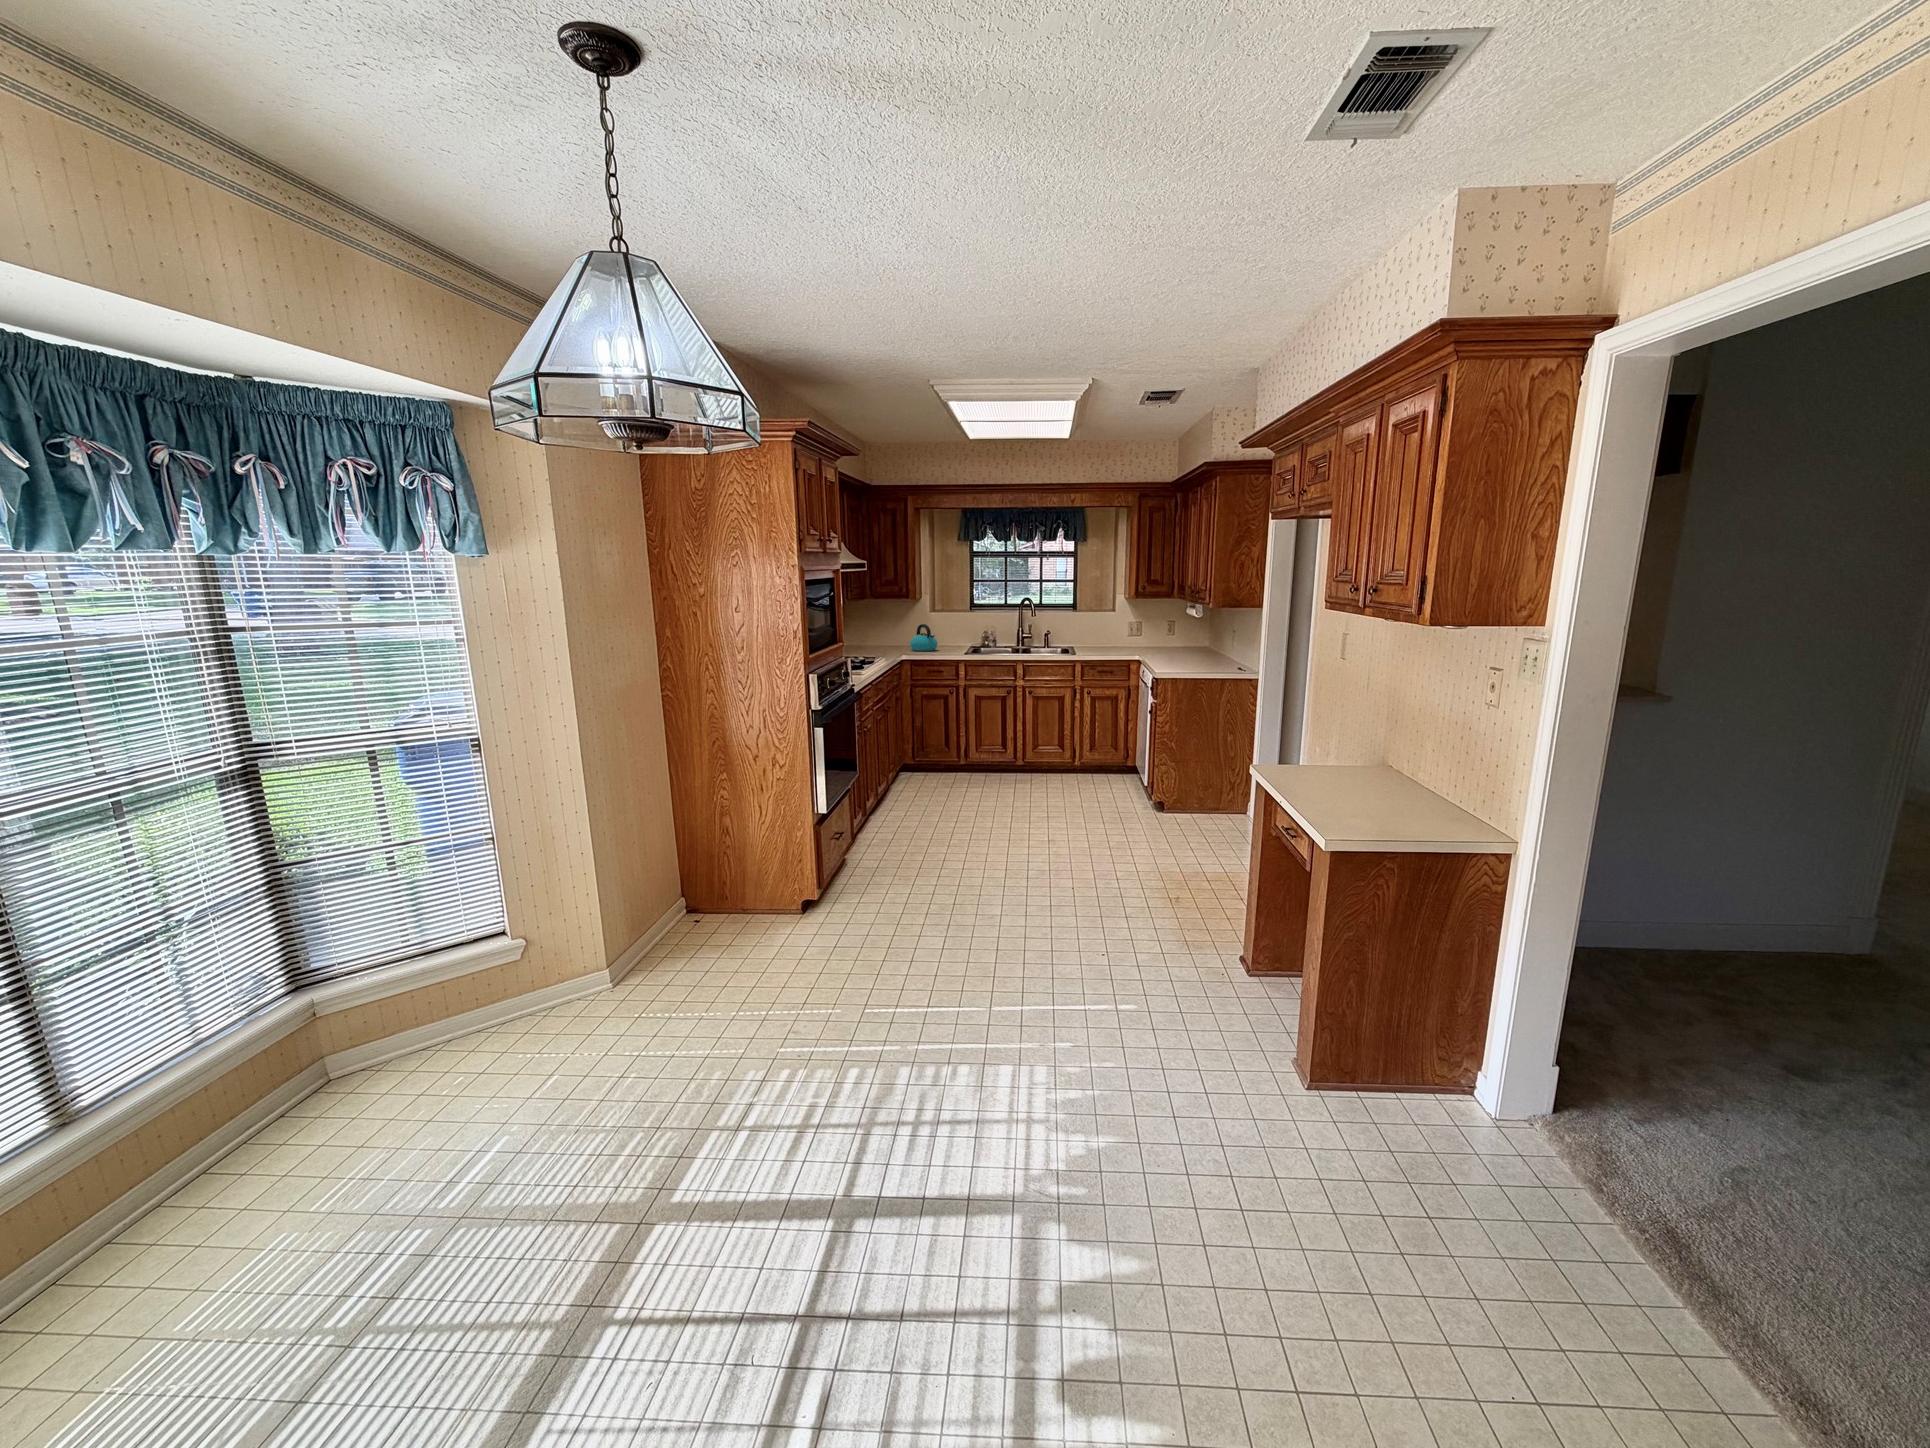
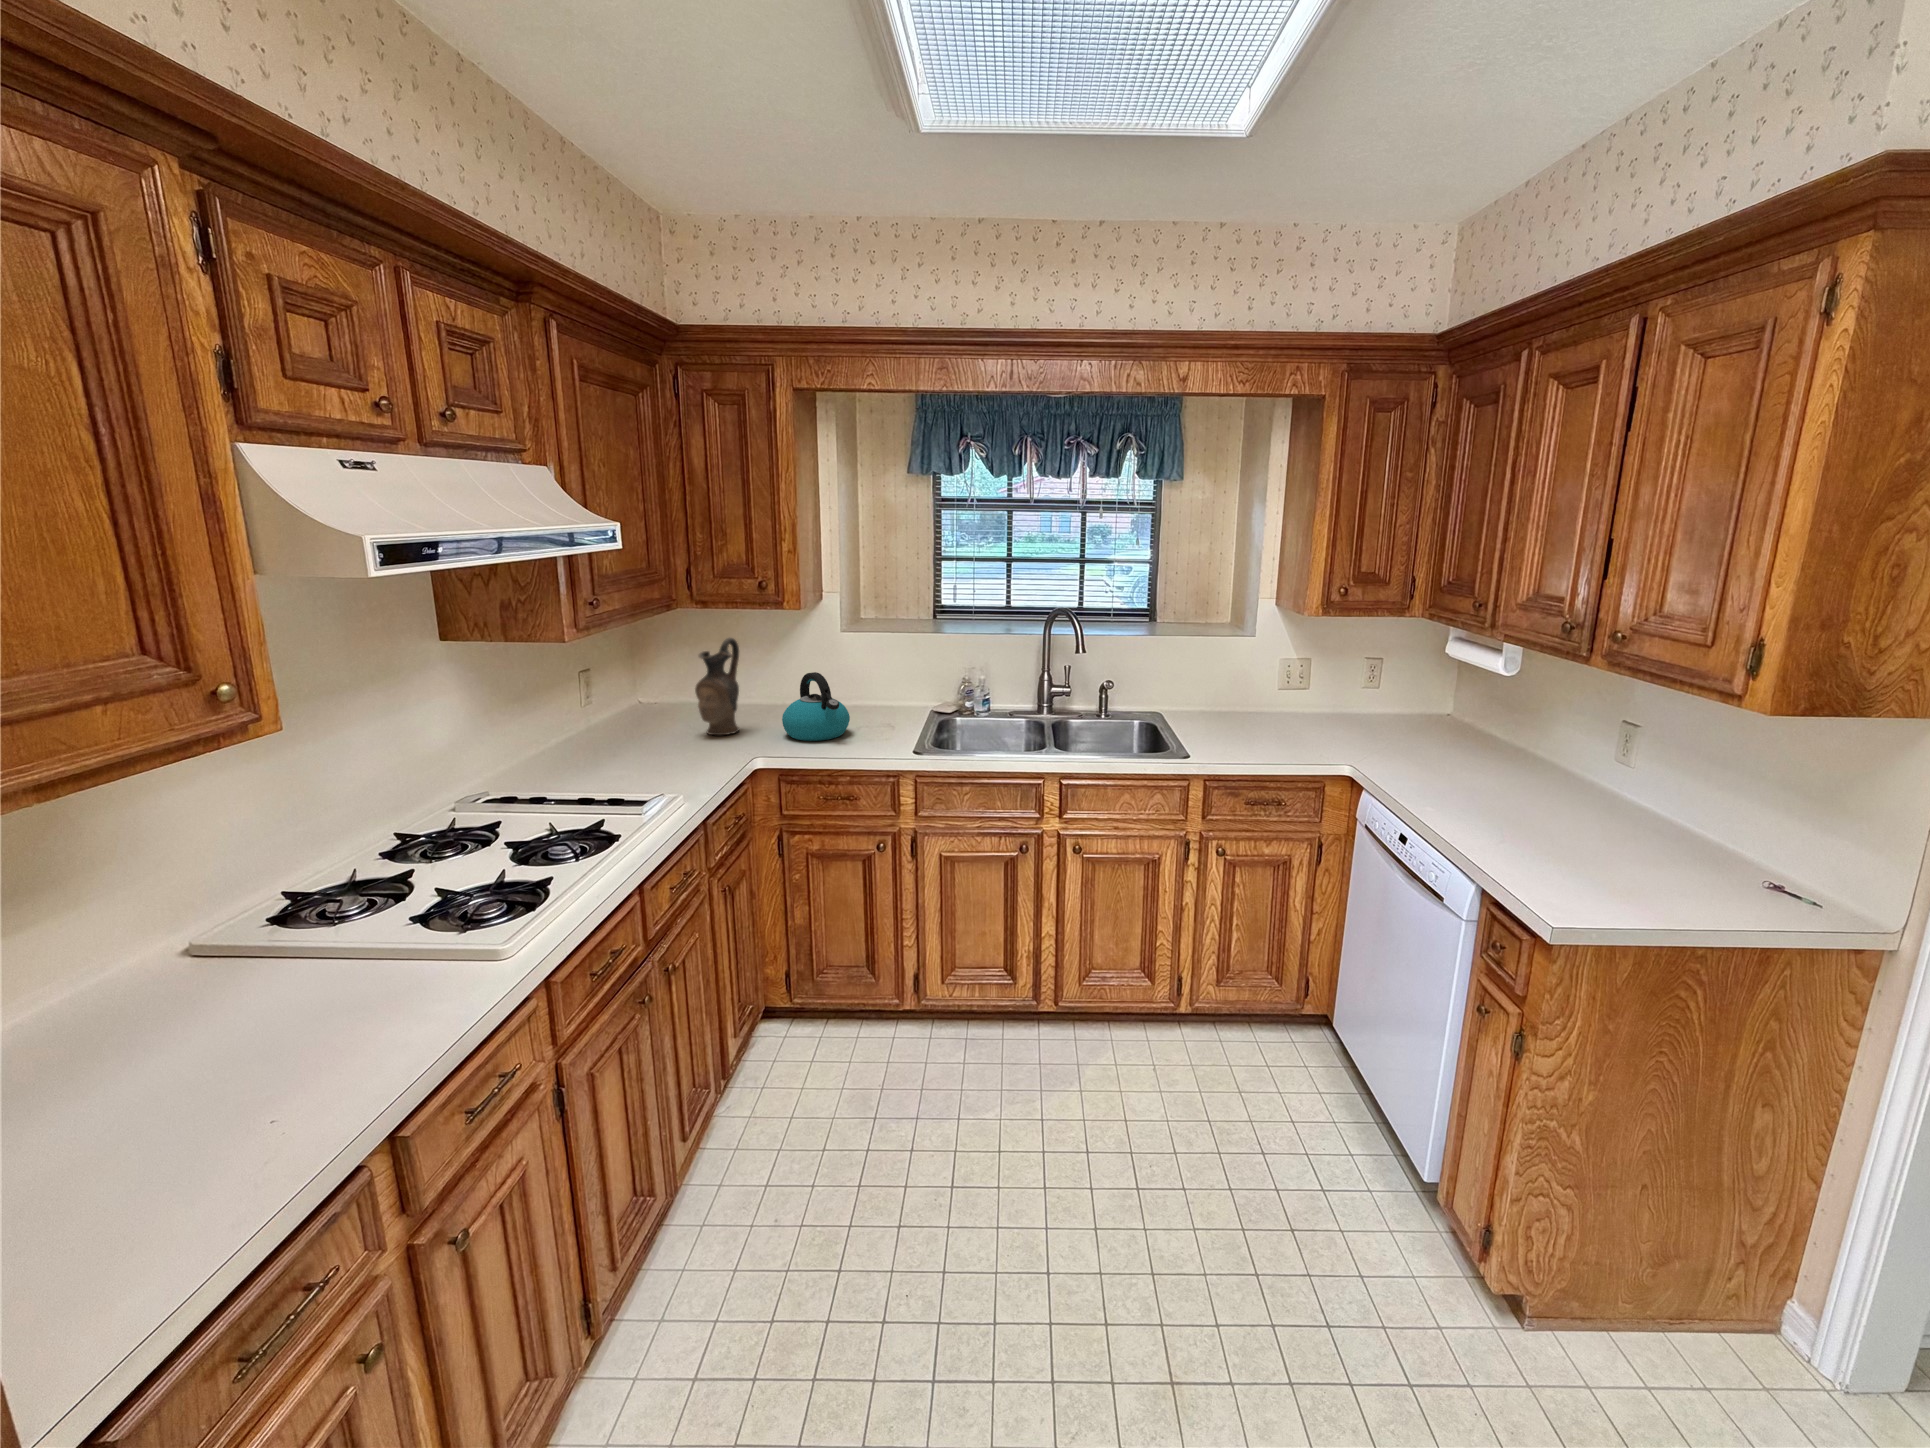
ceramic pitcher: none [876,610,892,650] -> present [695,638,739,735]

